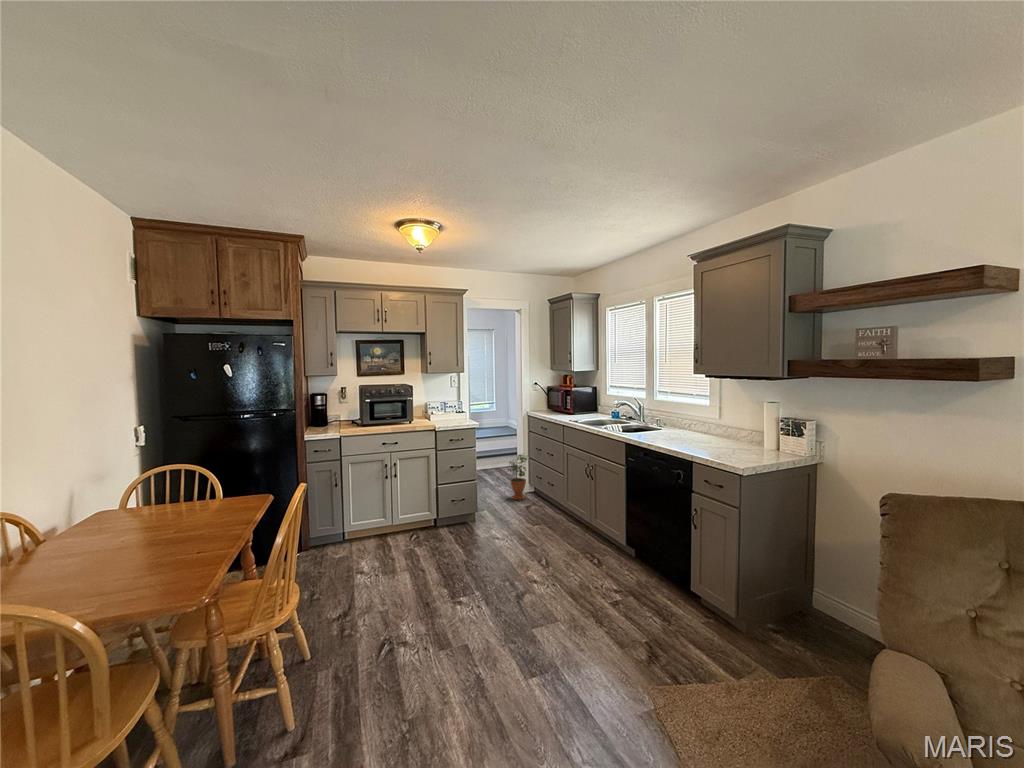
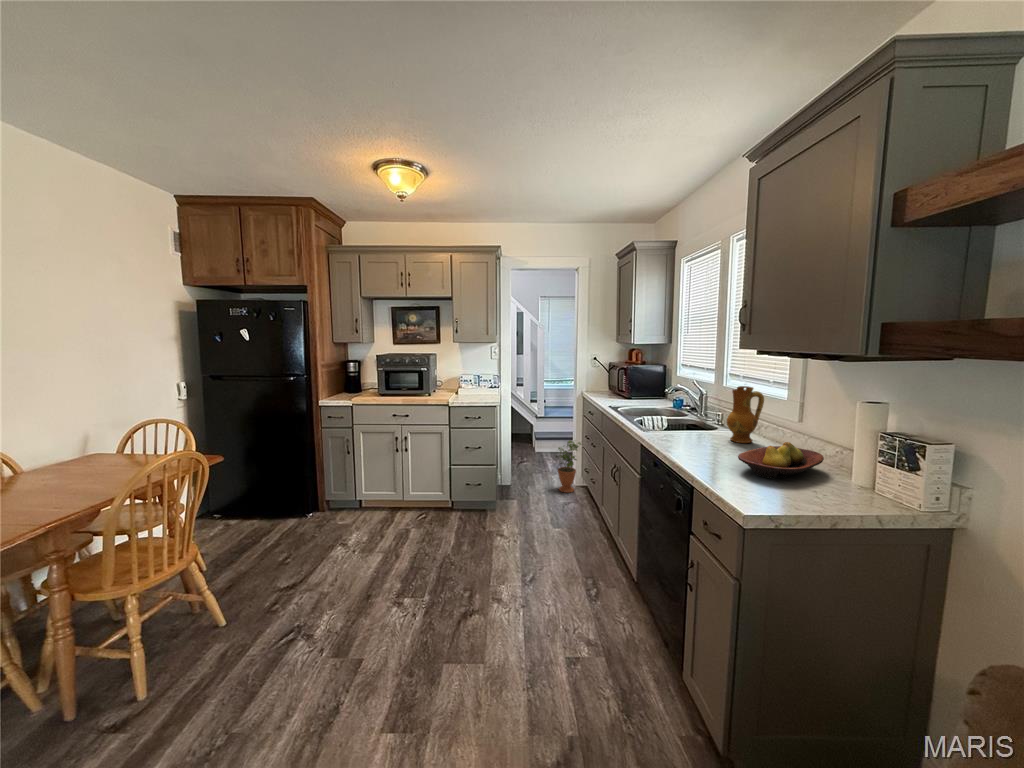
ceramic jug: none [675,398,697,436] -> present [727,386,764,443]
fruit bowl: none [707,430,750,452] -> present [738,442,824,479]

